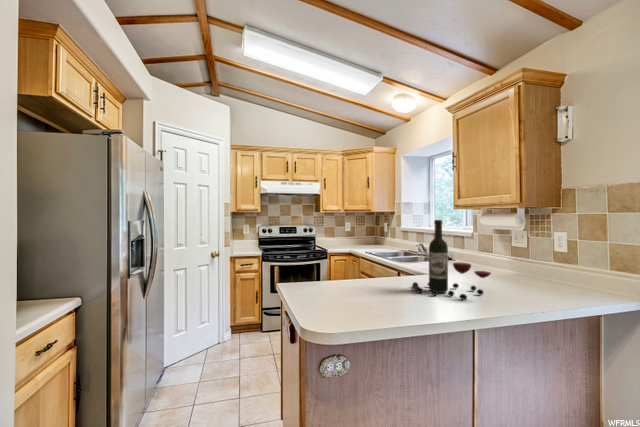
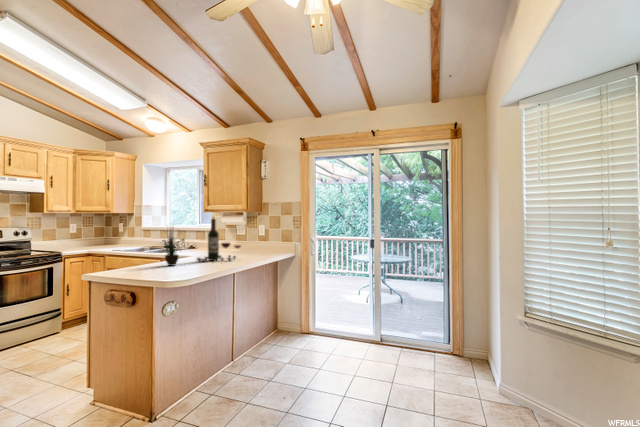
potted plant: none [343,218,383,292] -> present [164,232,179,266]

